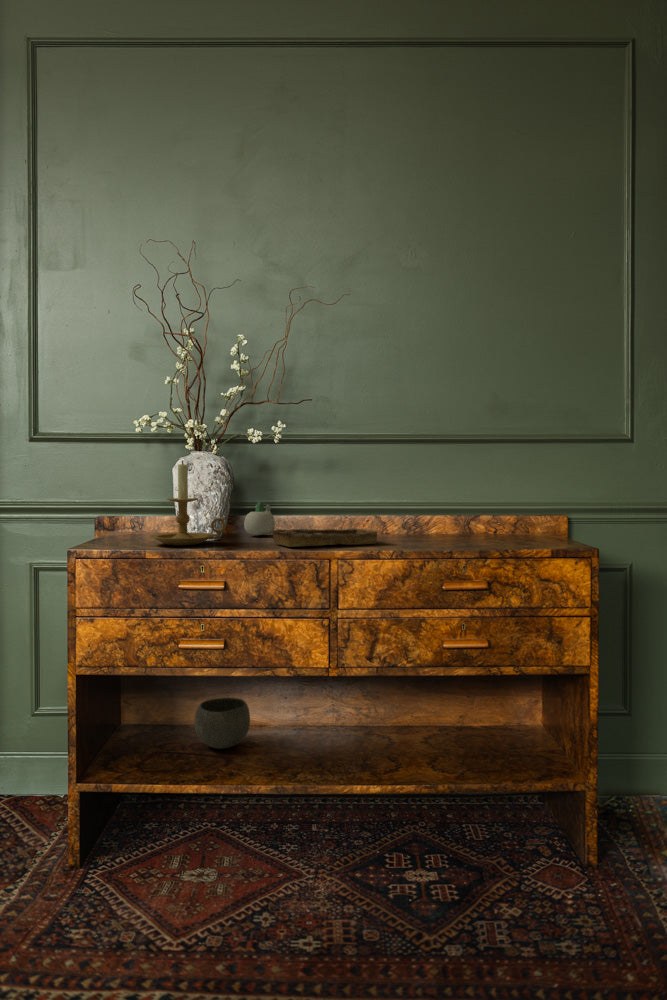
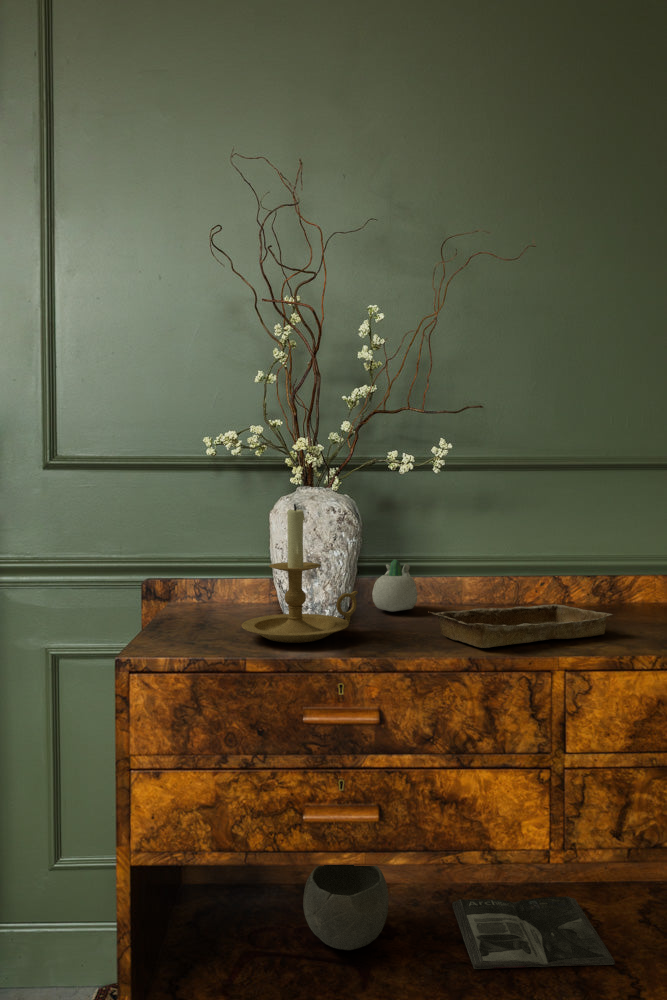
magazine: none [298,727,388,757] -> present [452,896,615,969]

